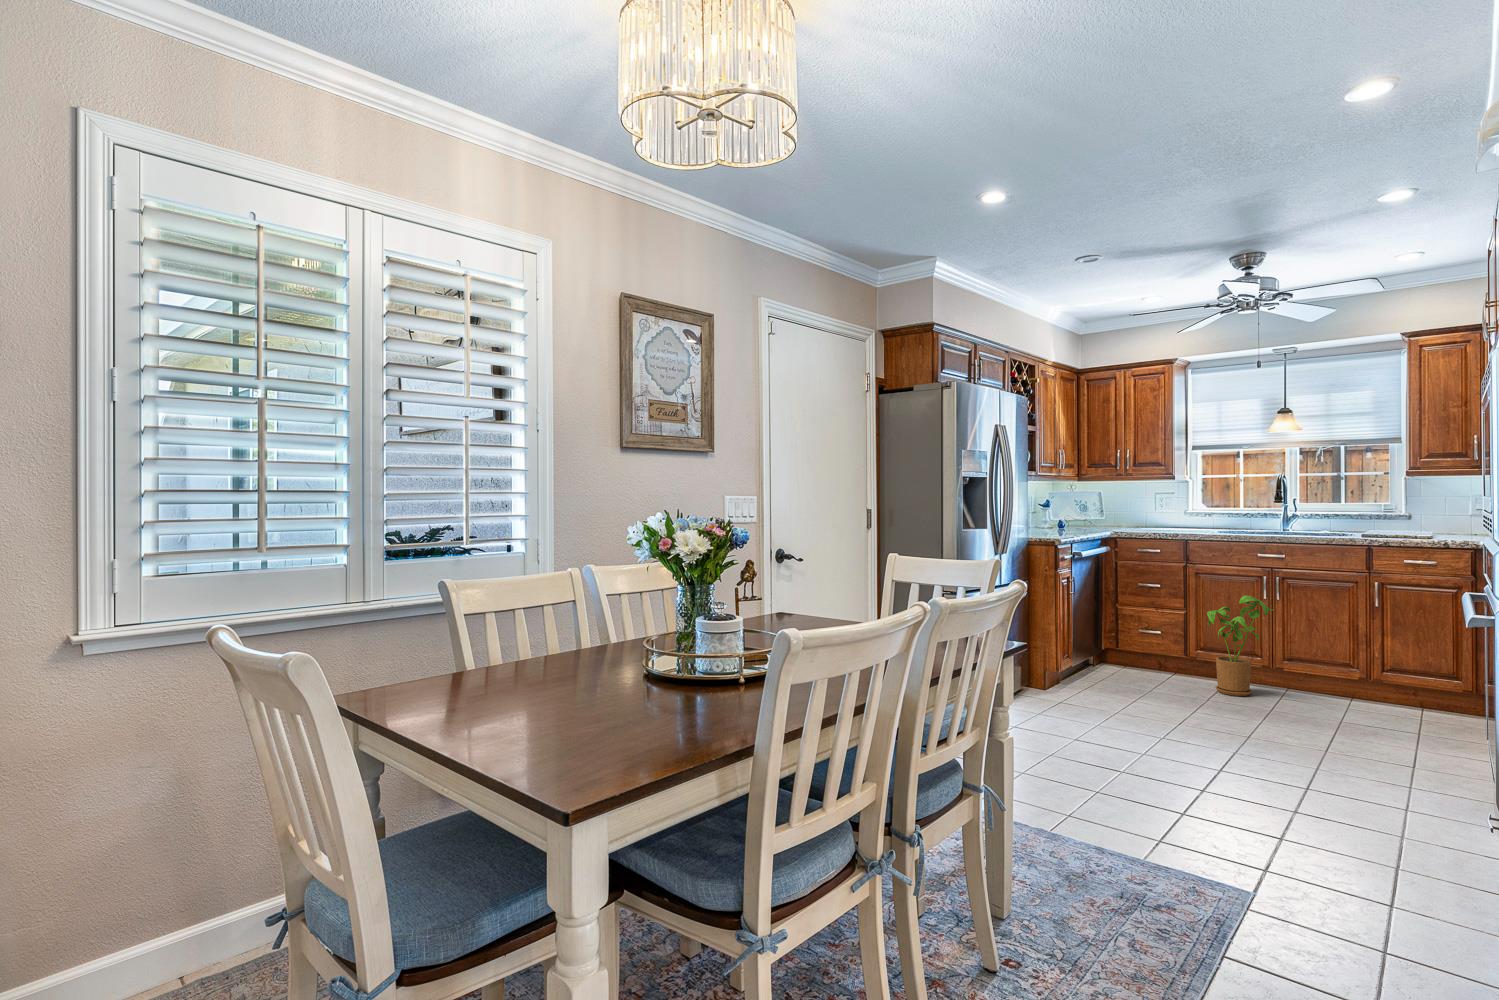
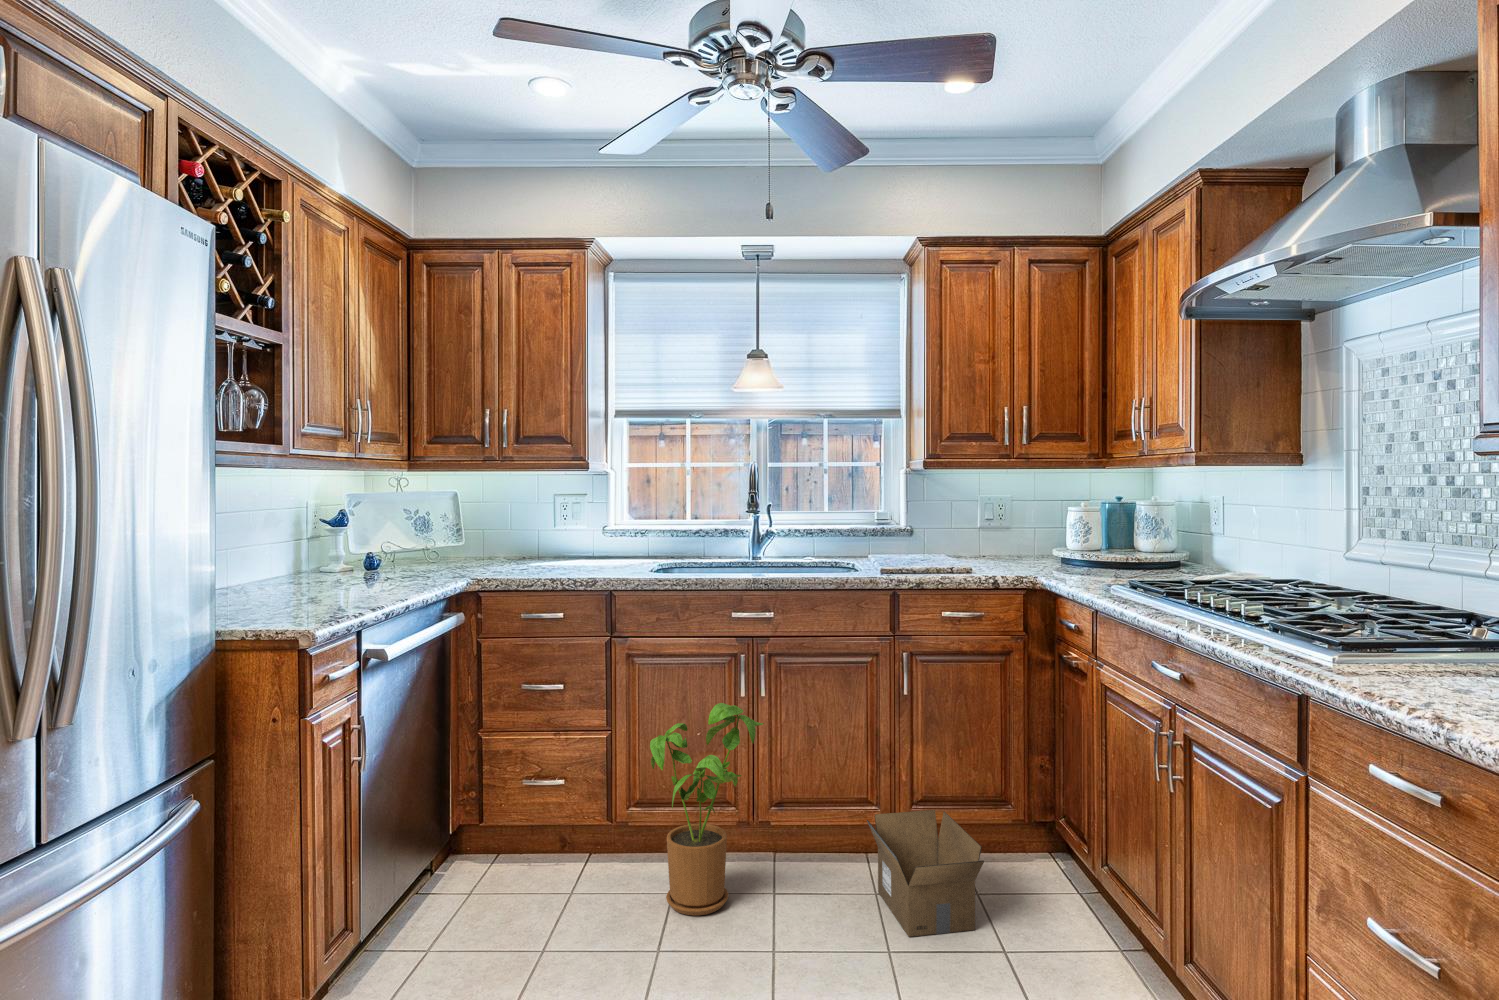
cardboard box: none [1342,665,1411,724] -> present [867,810,984,937]

